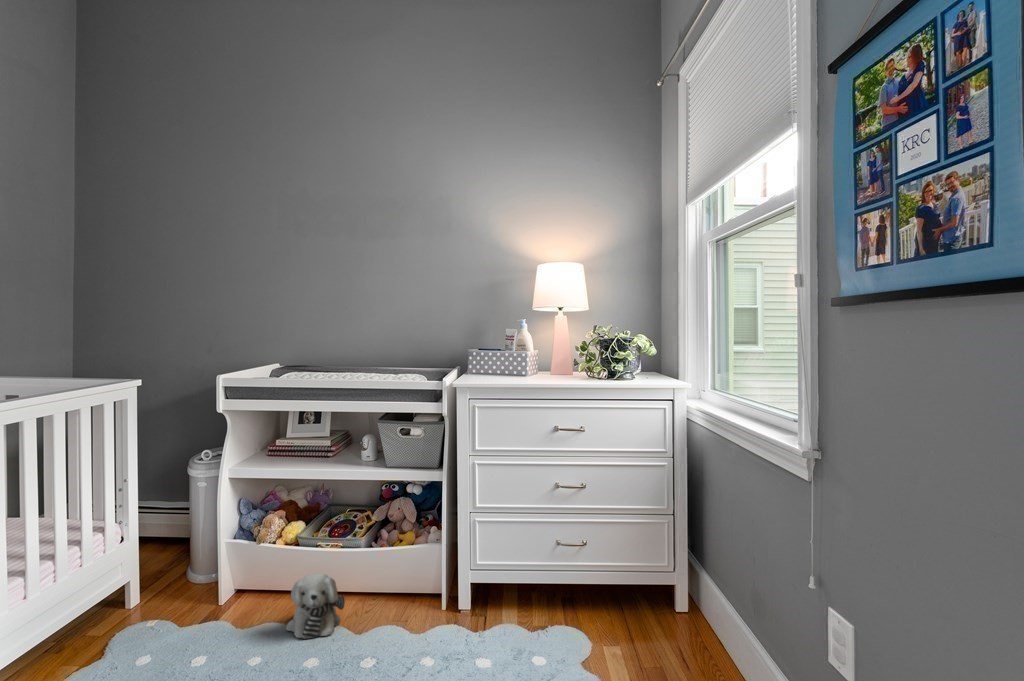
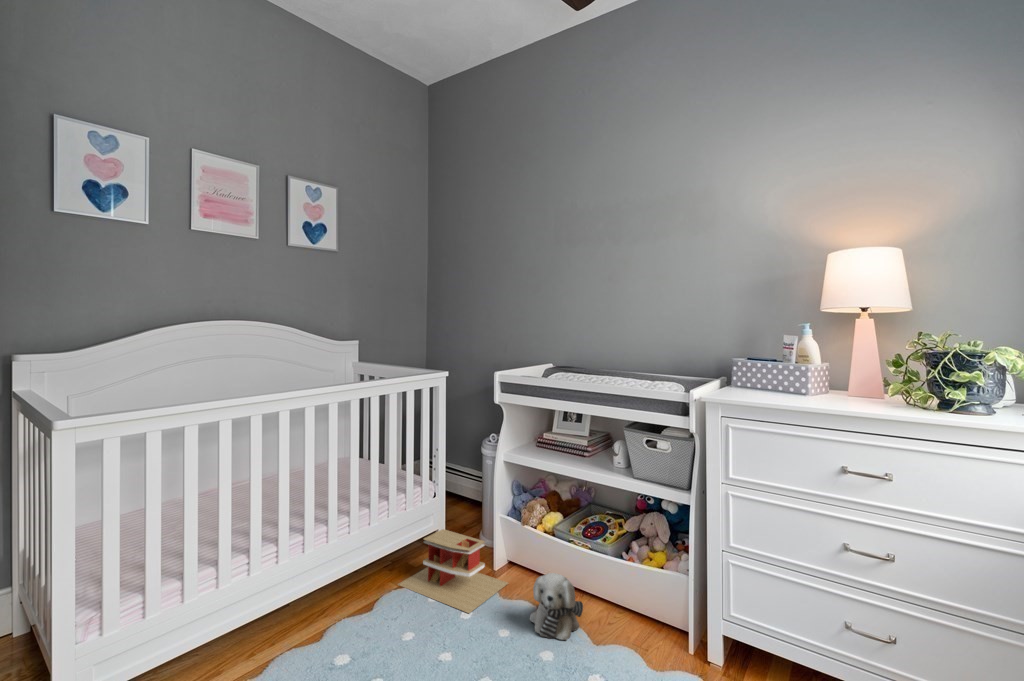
toy house: none [100,566,249,644] -> present [398,529,508,613]

